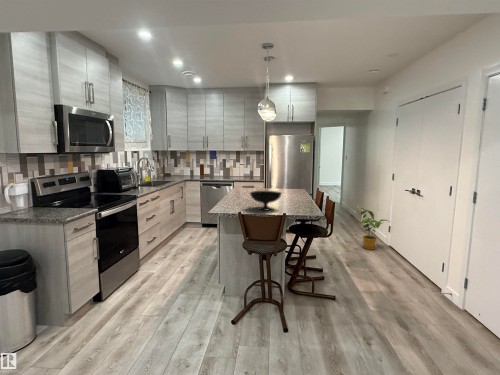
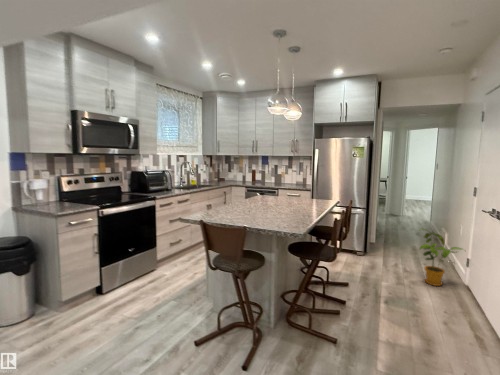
bowl: present [250,191,281,210] -> none [229,197,266,220]

